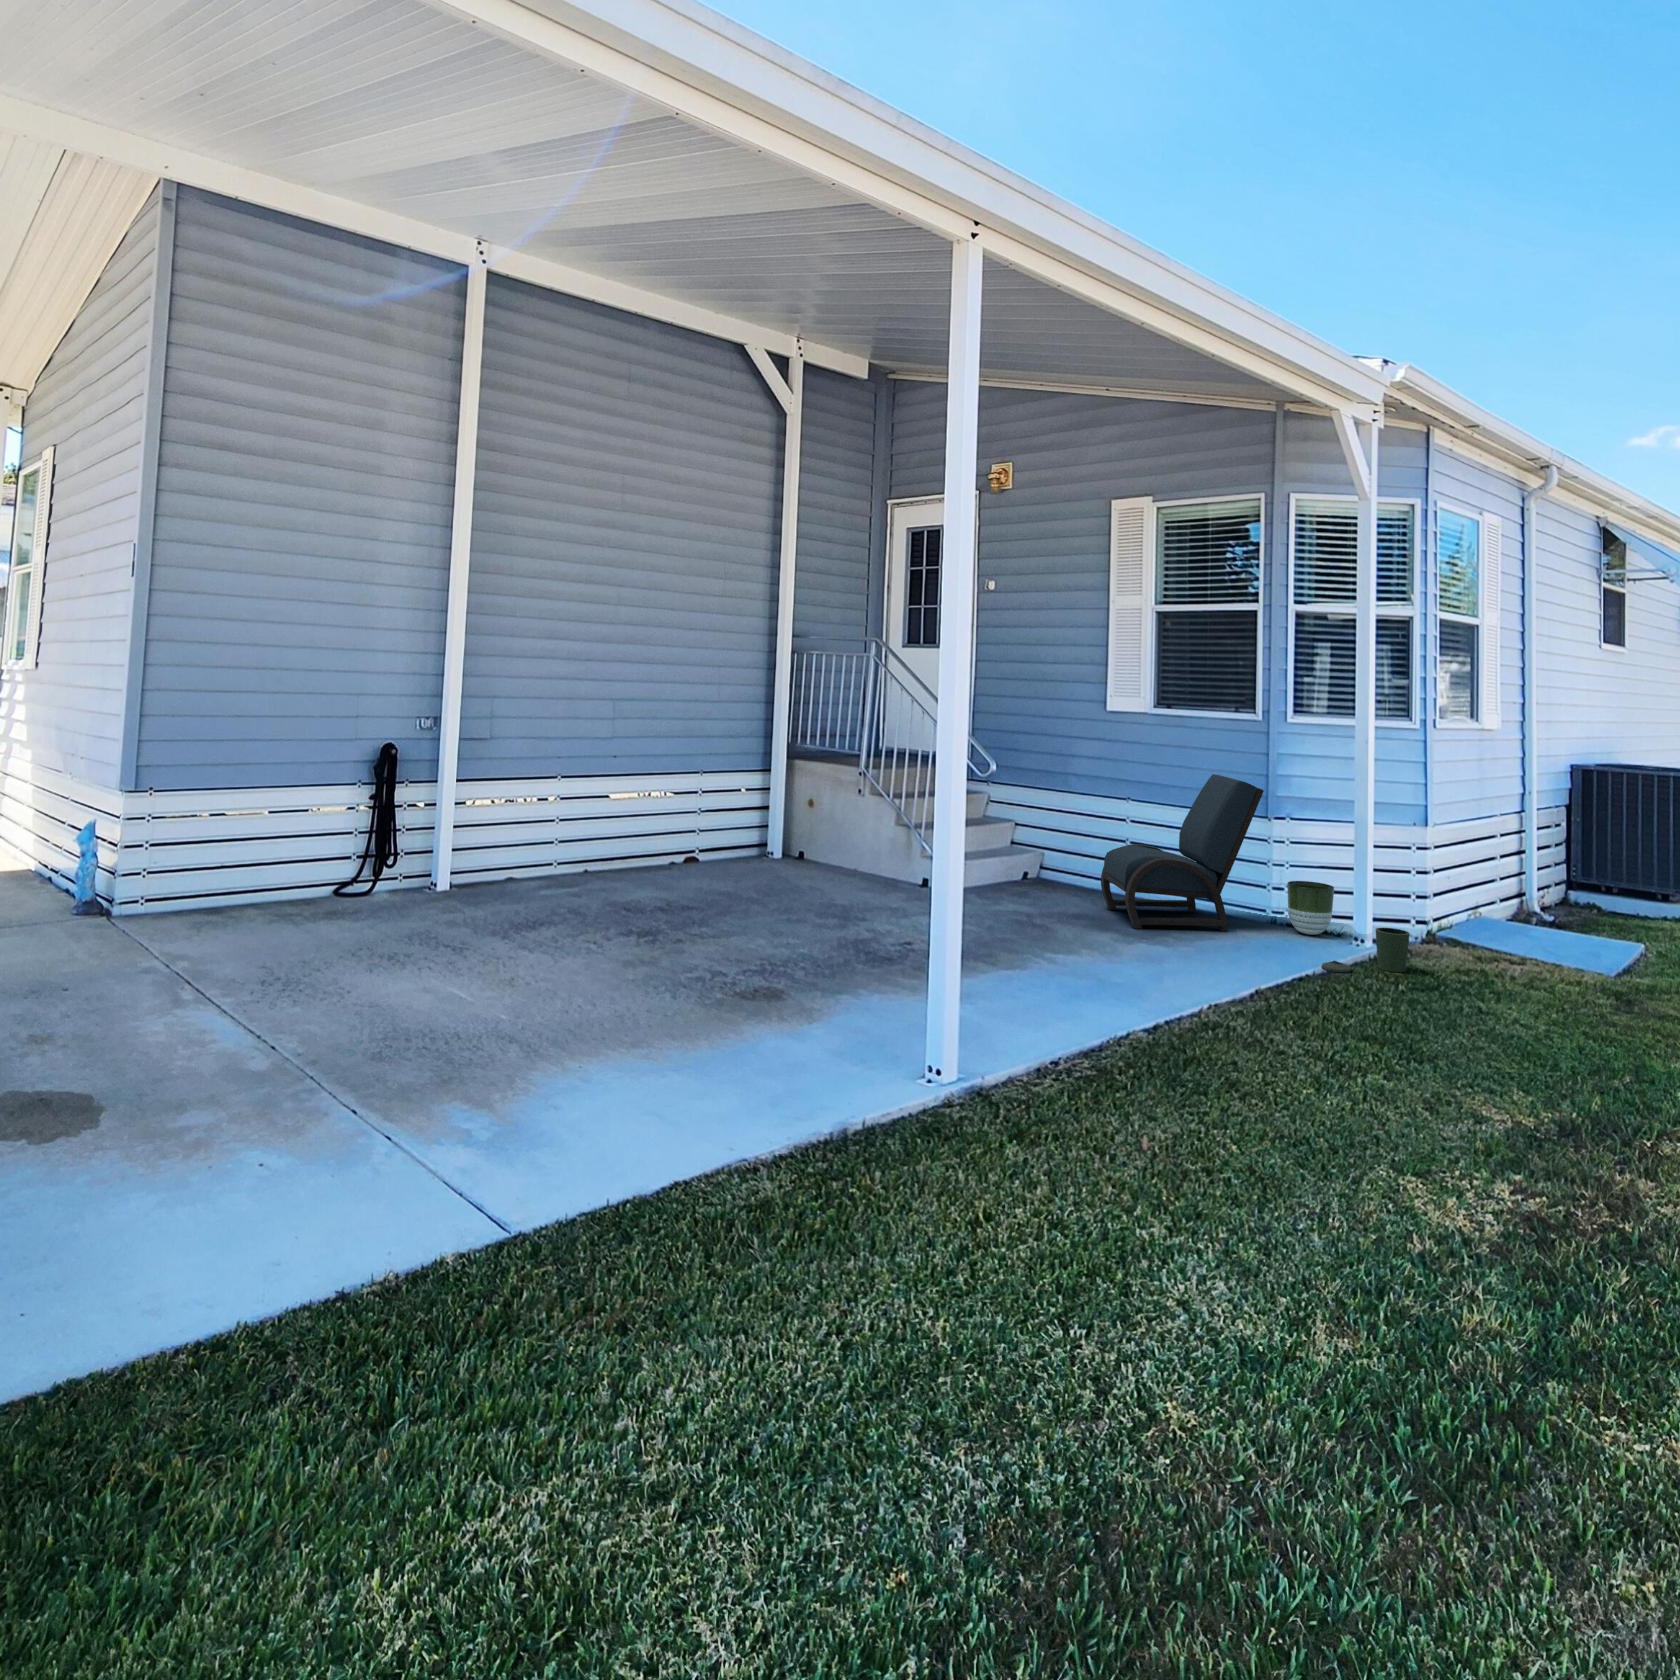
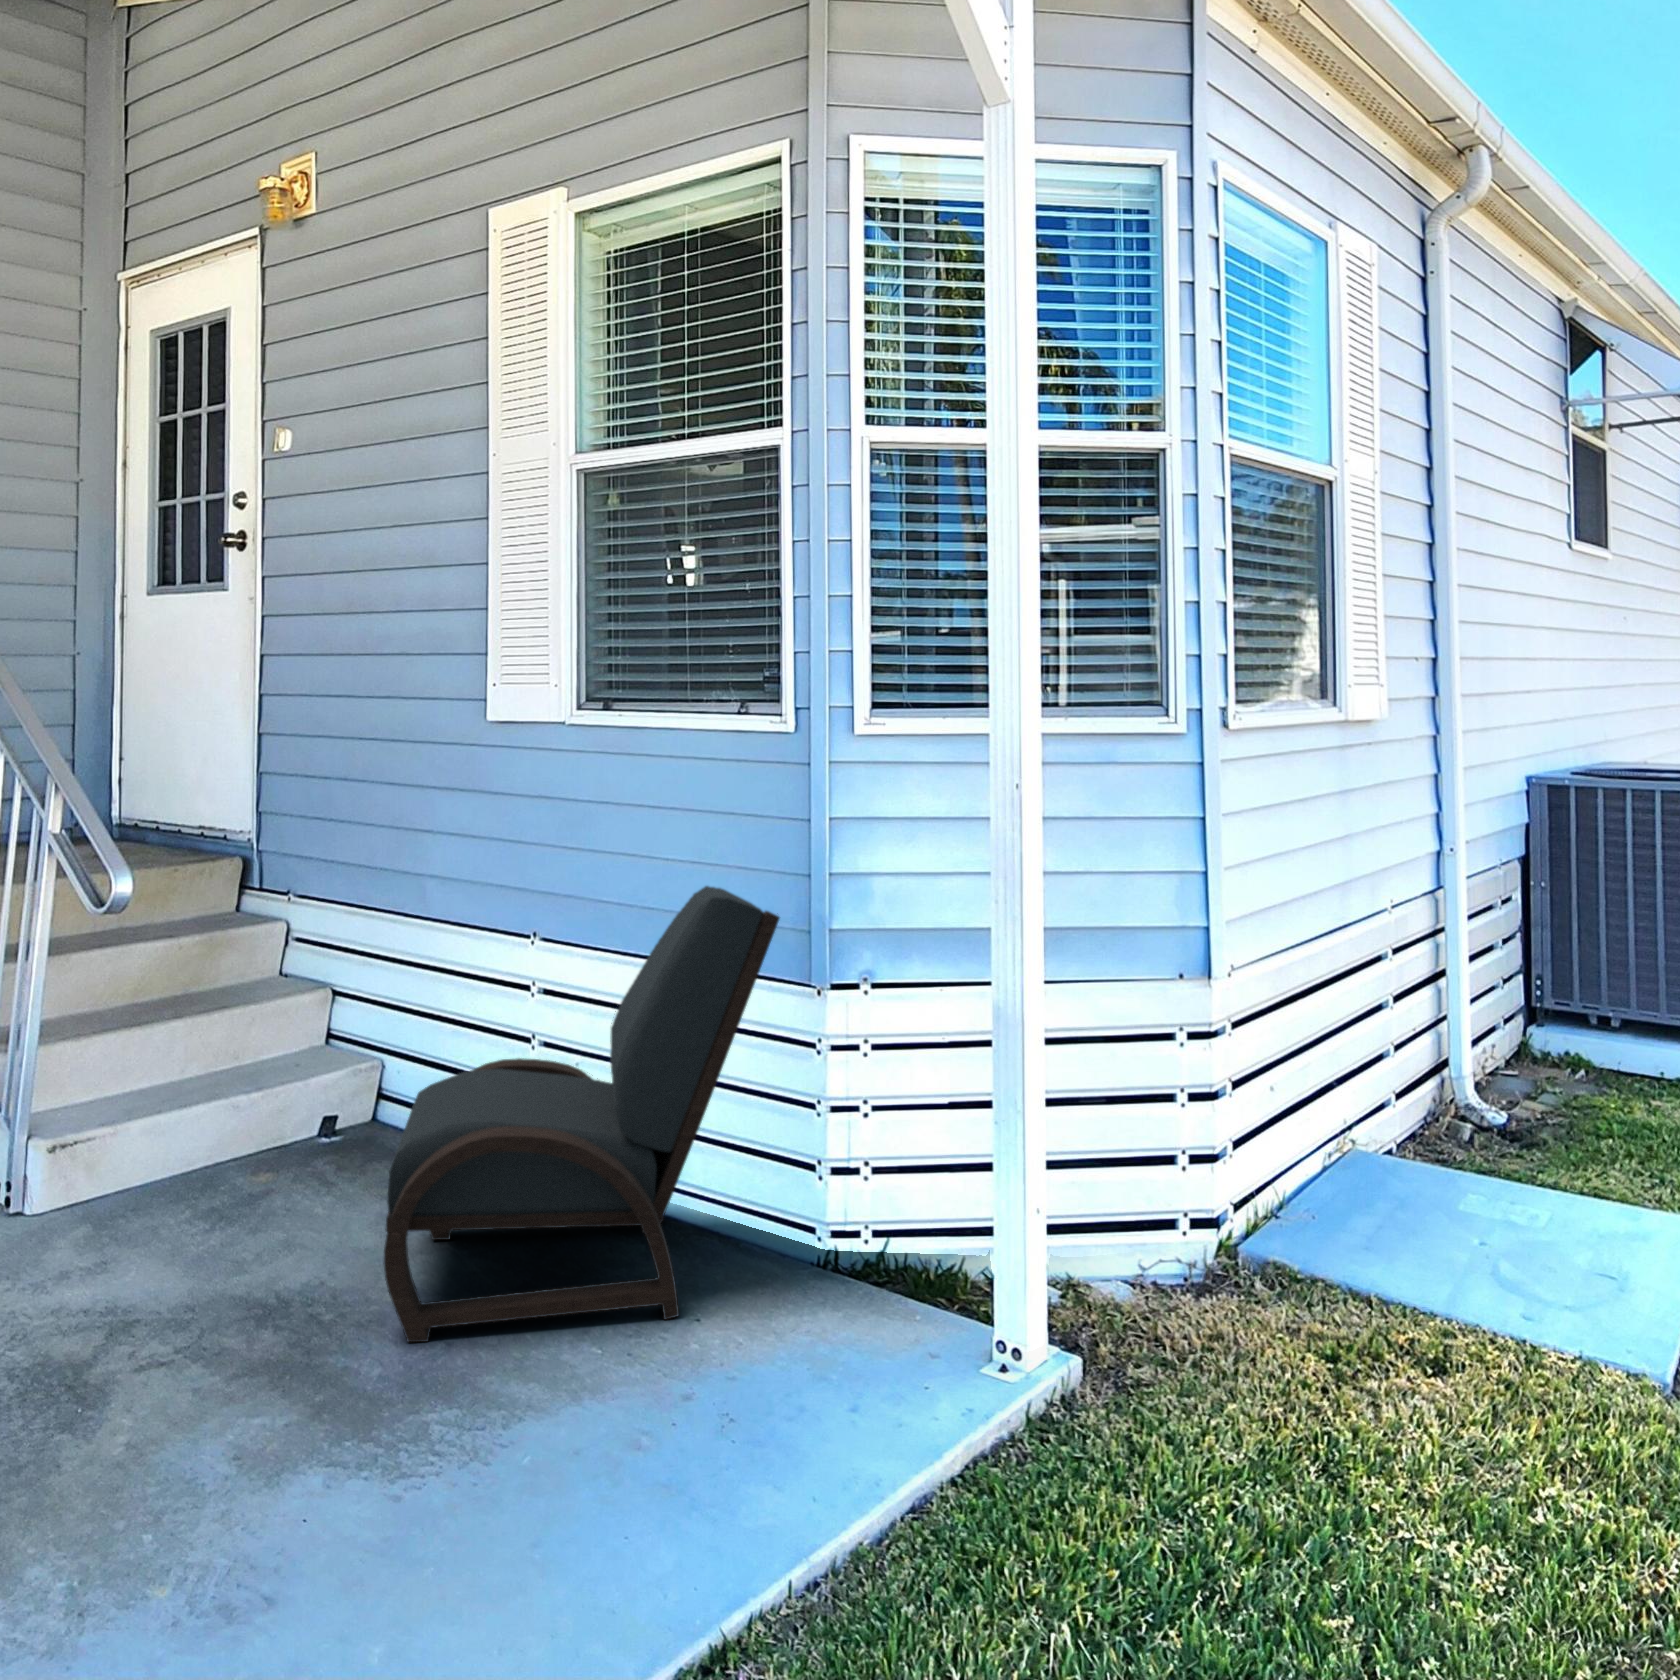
planter: present [1287,881,1334,935] -> none [848,1144,966,1303]
trash can: present [1321,928,1410,973] -> none [831,1359,1110,1570]

